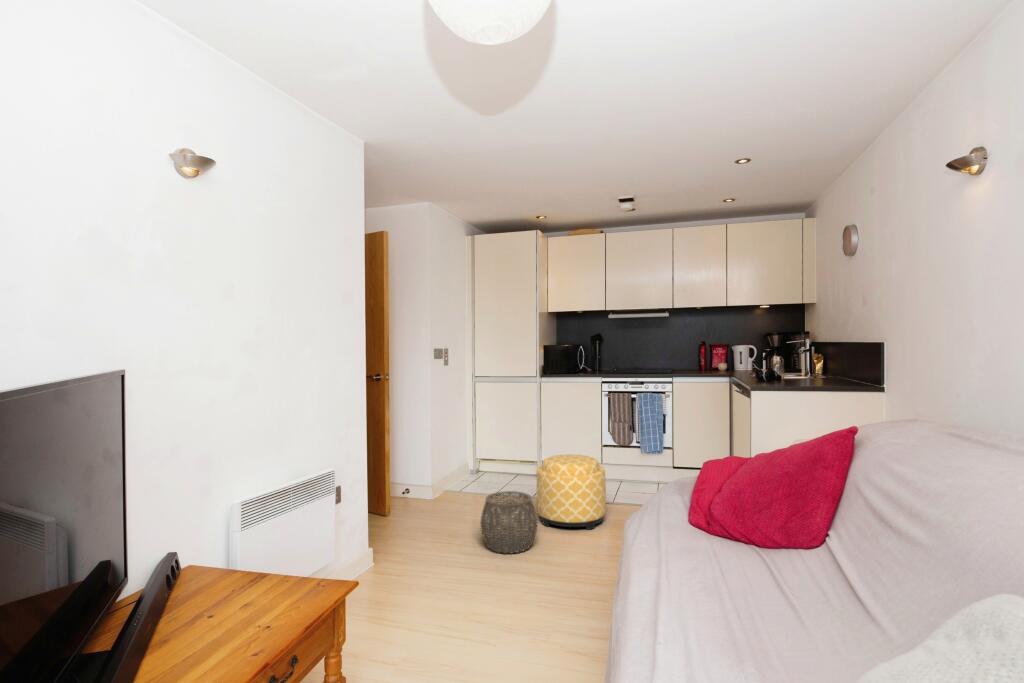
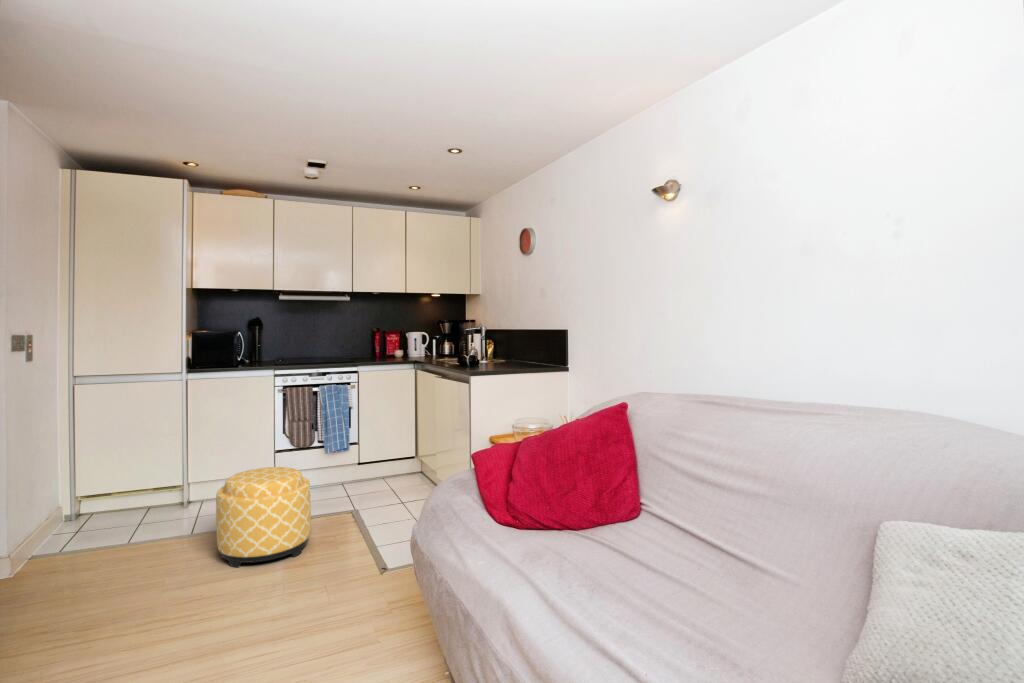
woven basket: present [480,491,537,553] -> none [147,531,241,627]

